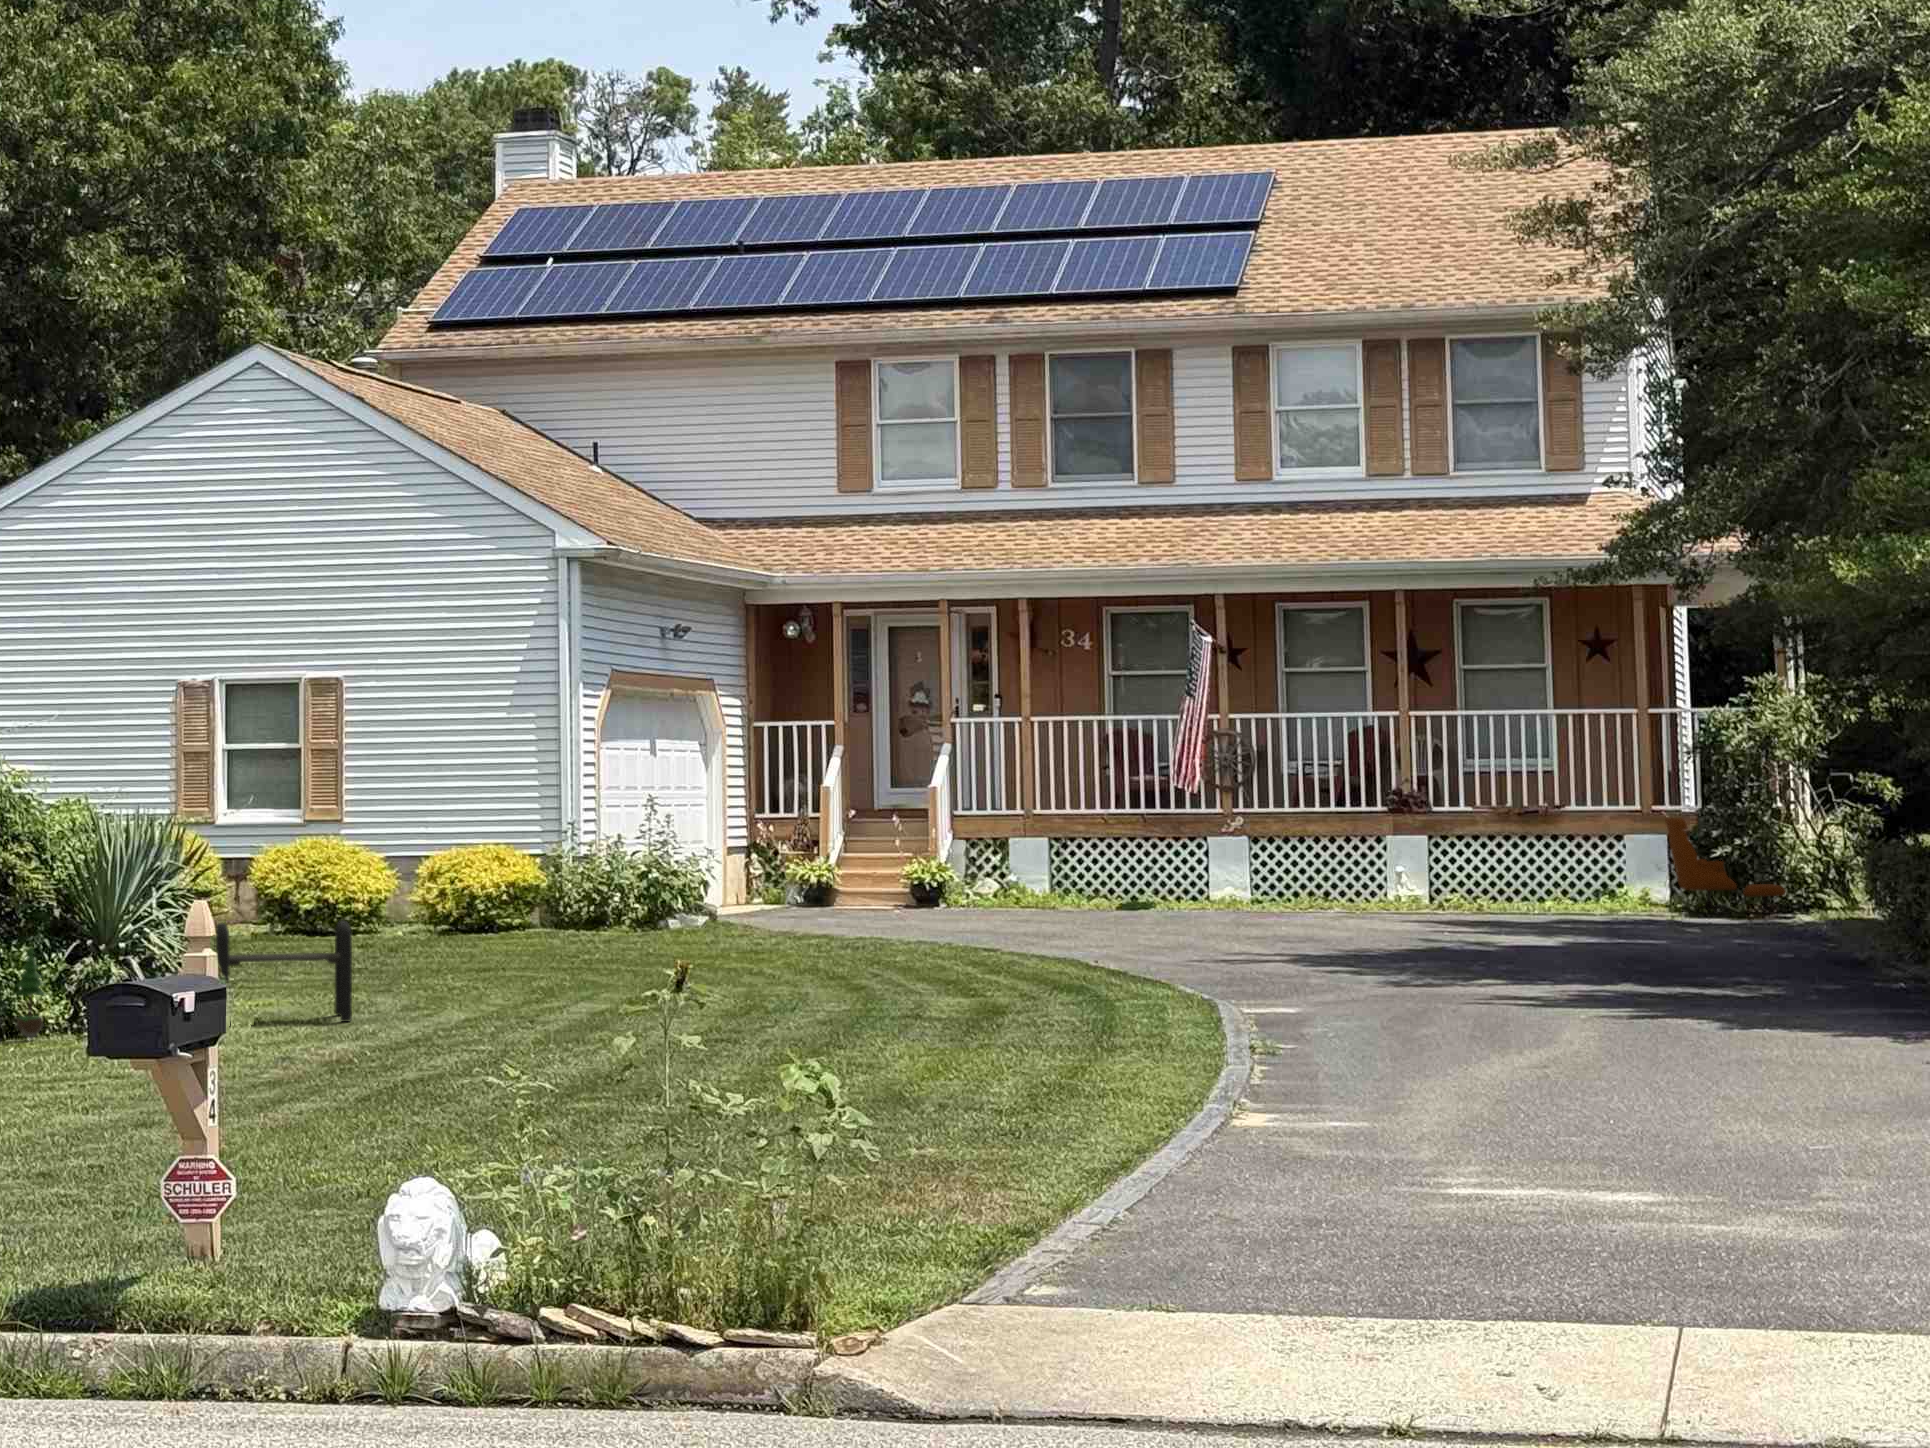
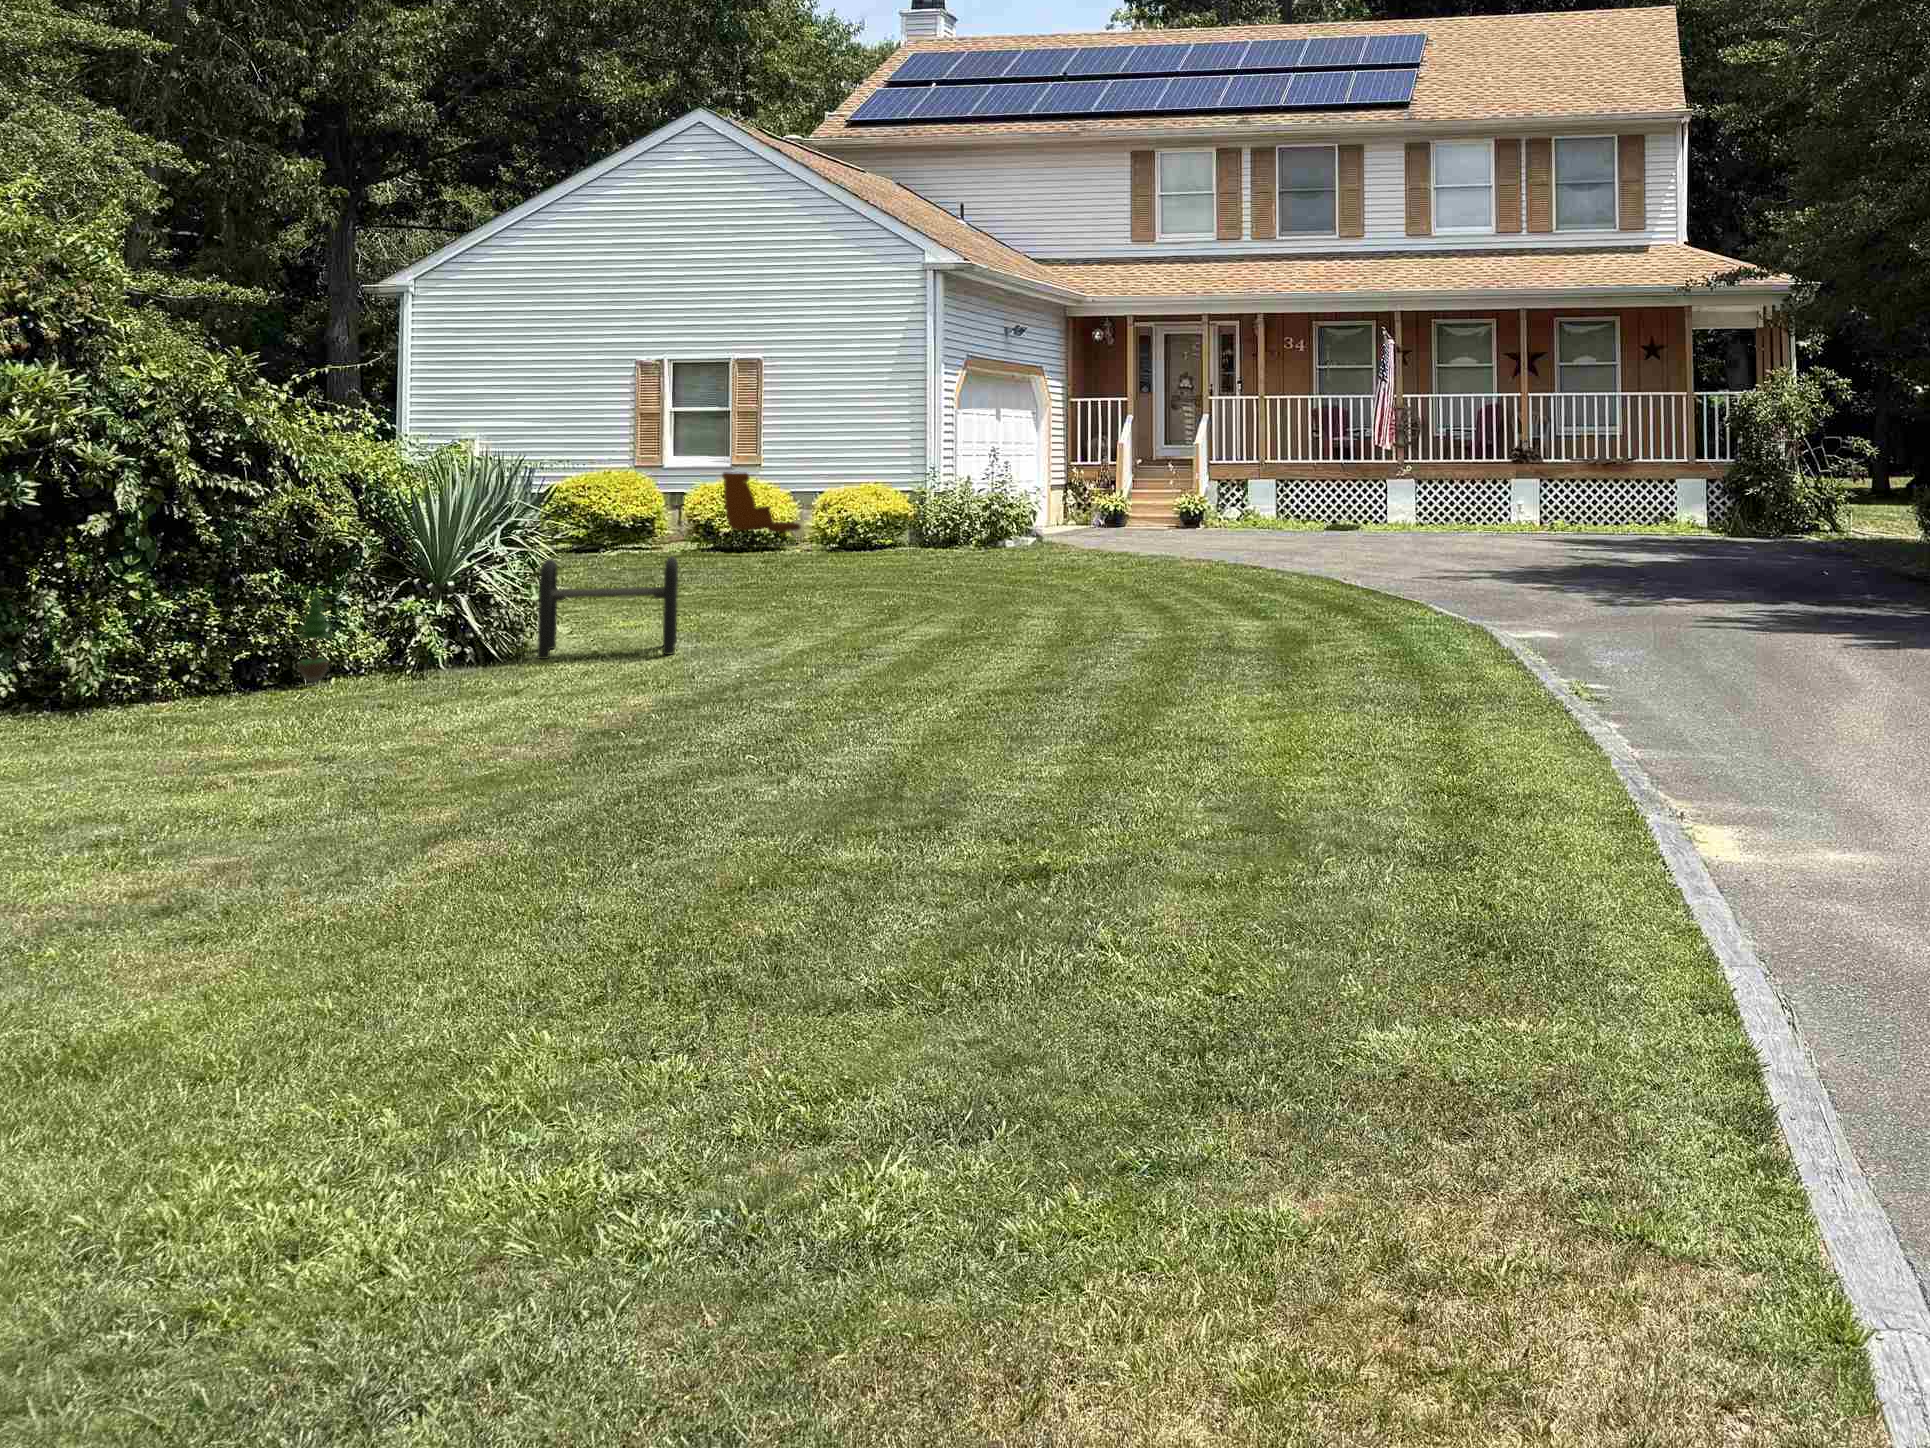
lounge chair: present [1665,817,1786,913] -> present [722,472,801,546]

